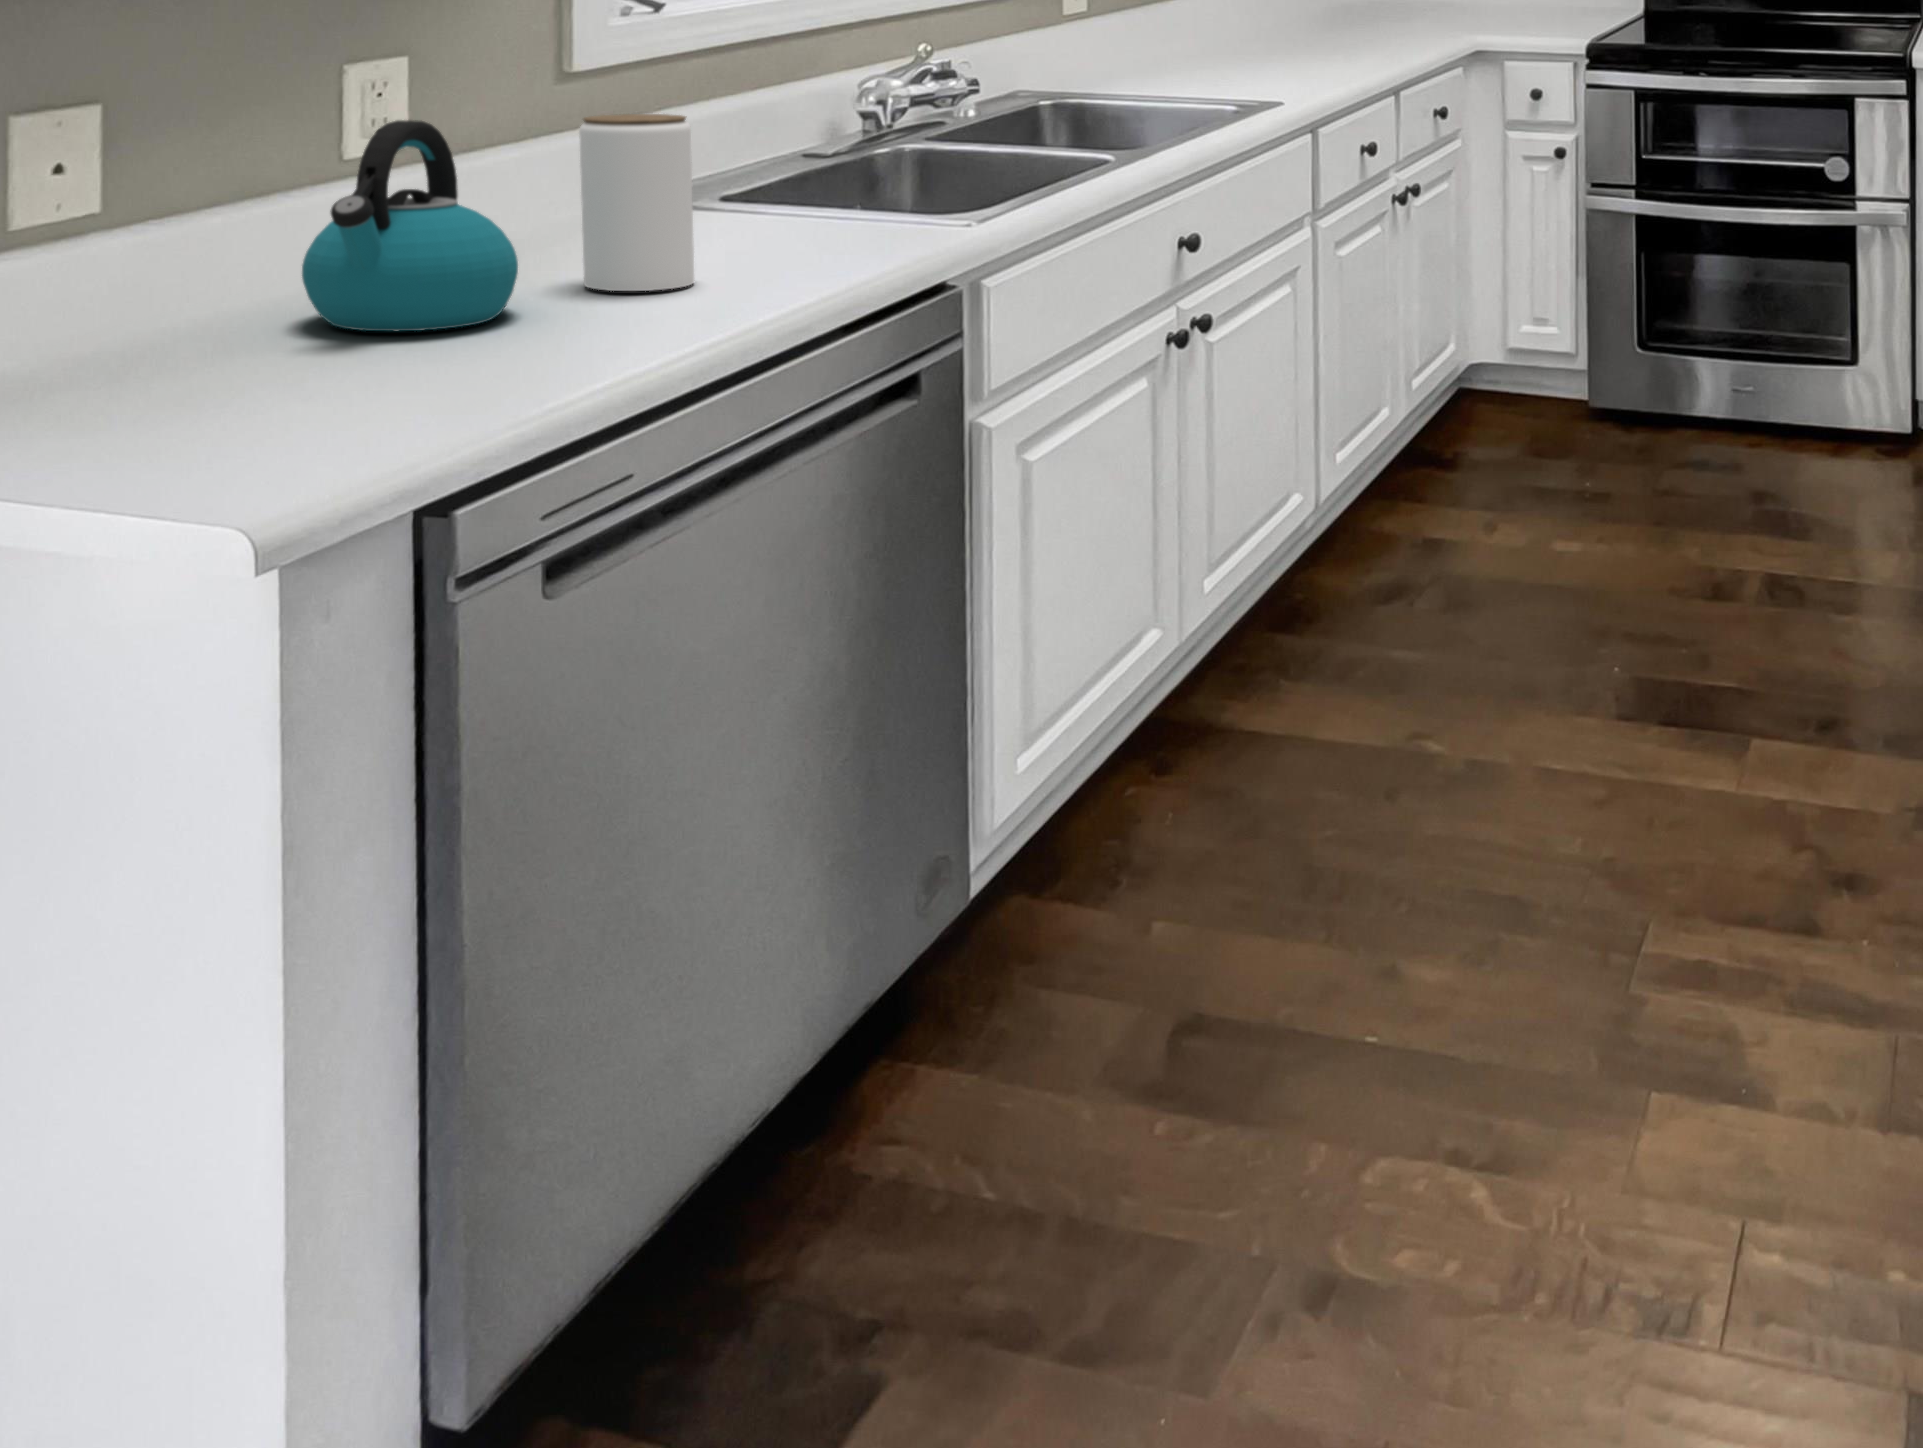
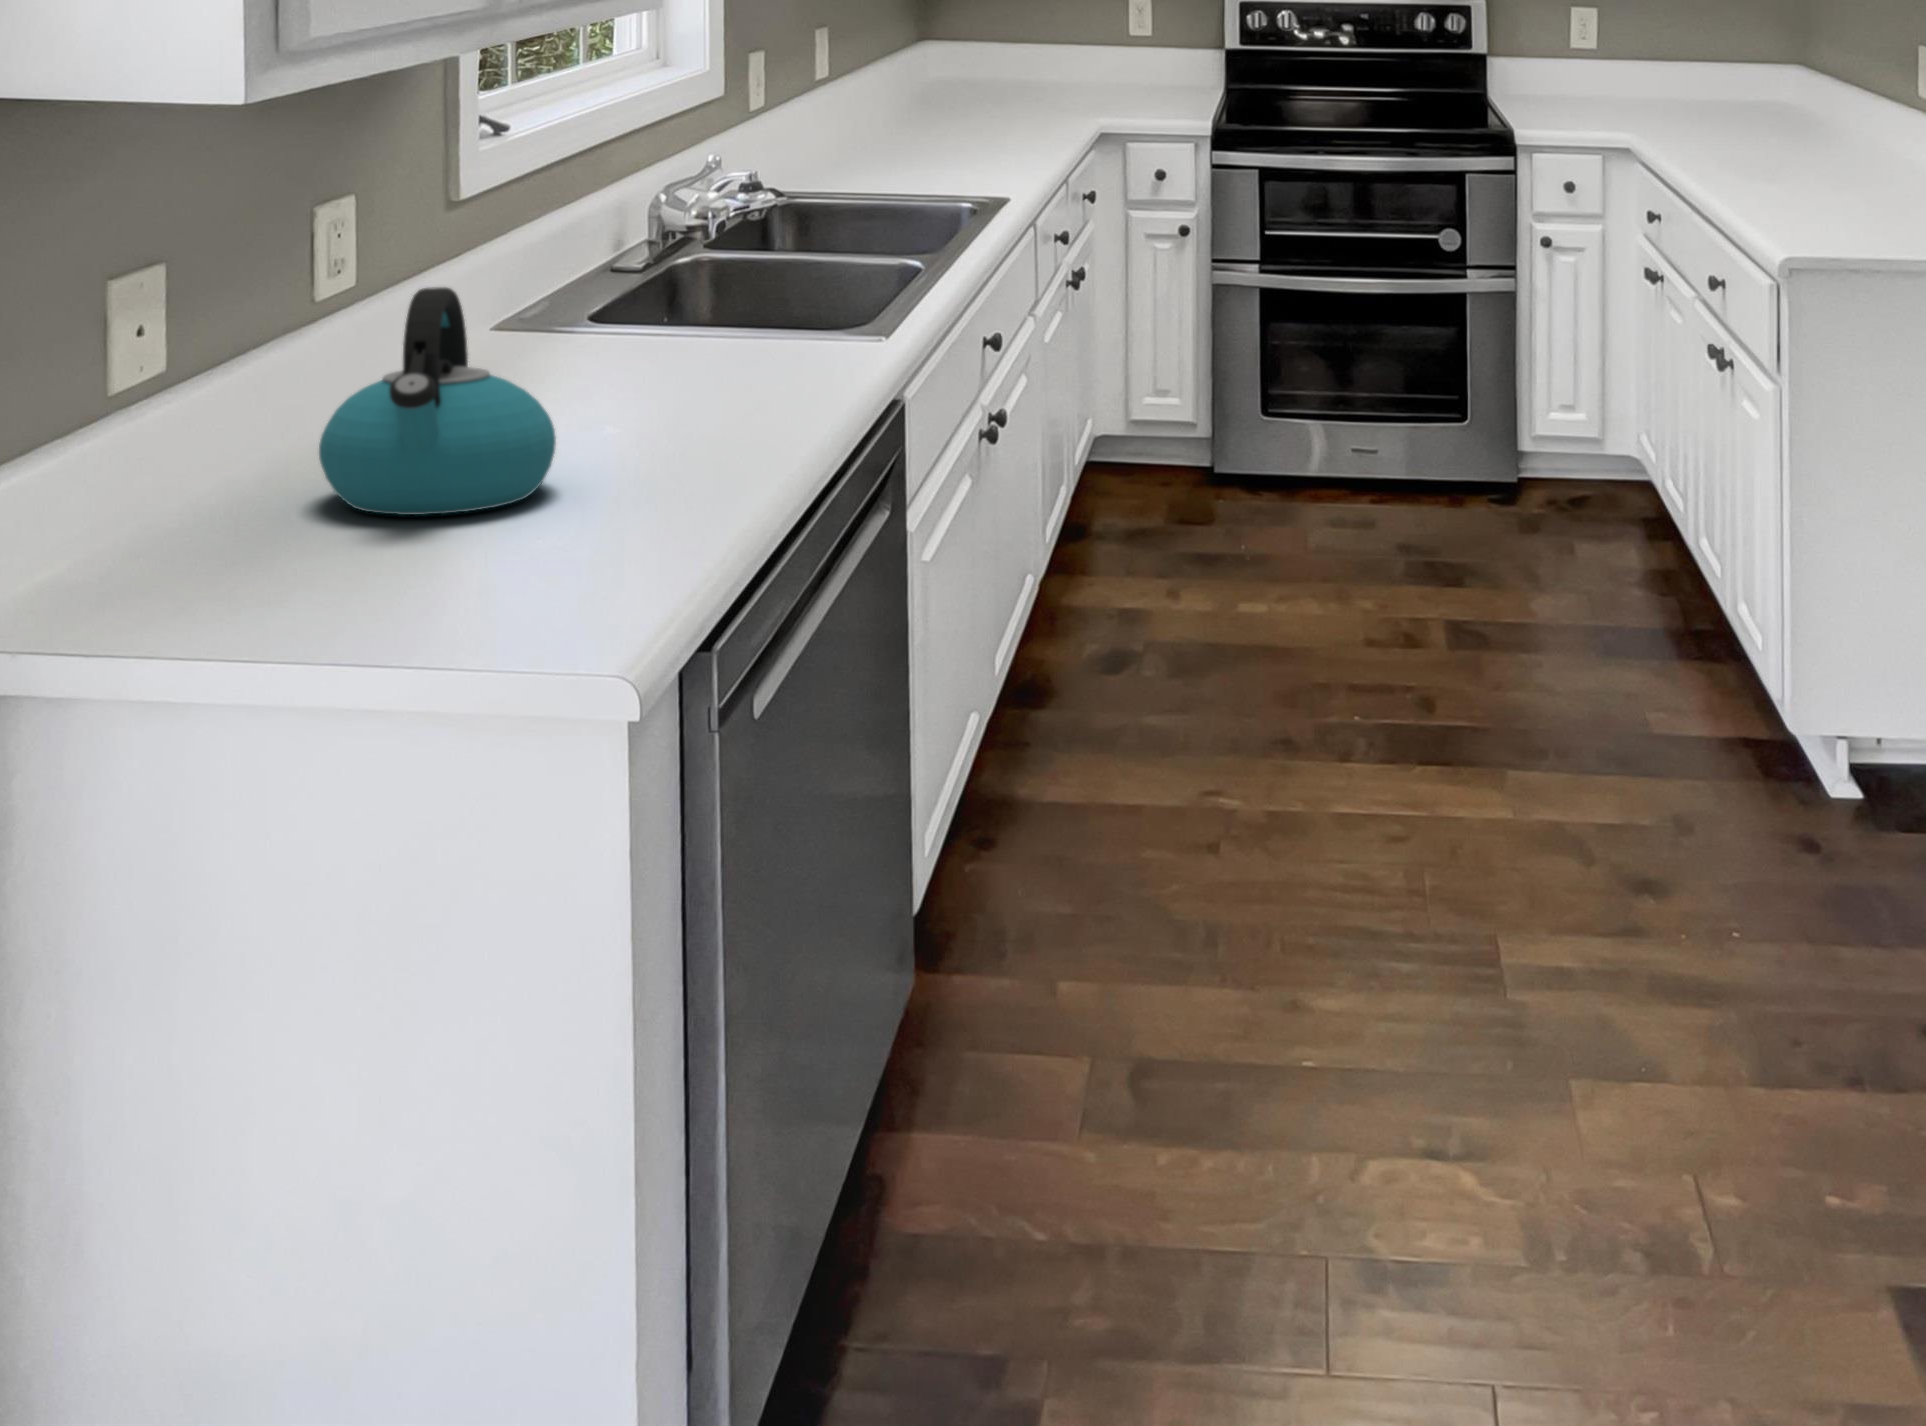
jar: present [579,114,694,291] -> none [569,264,691,451]

